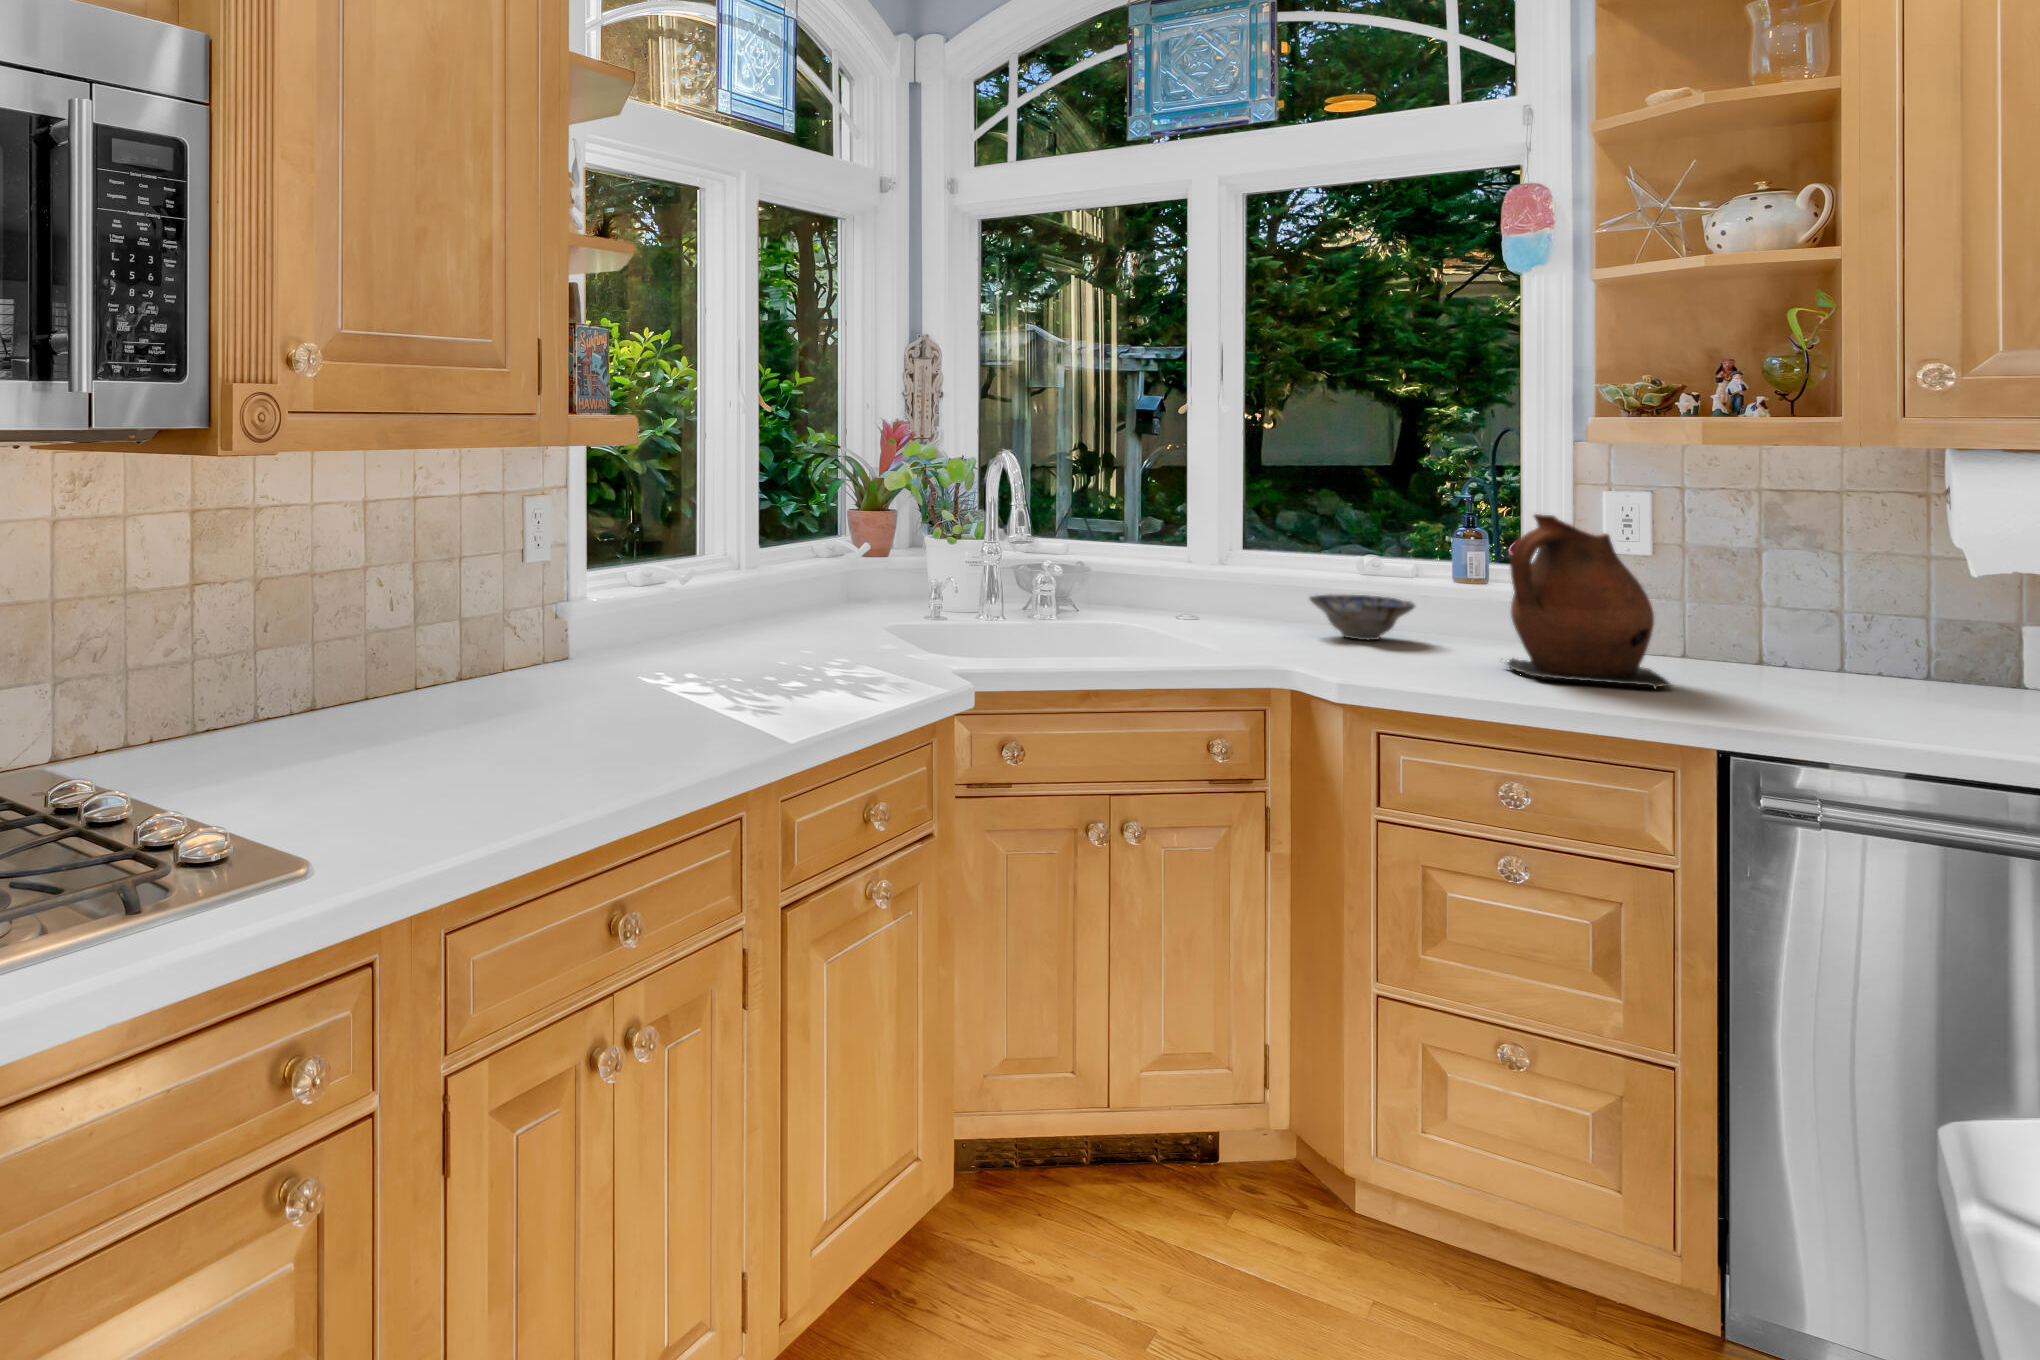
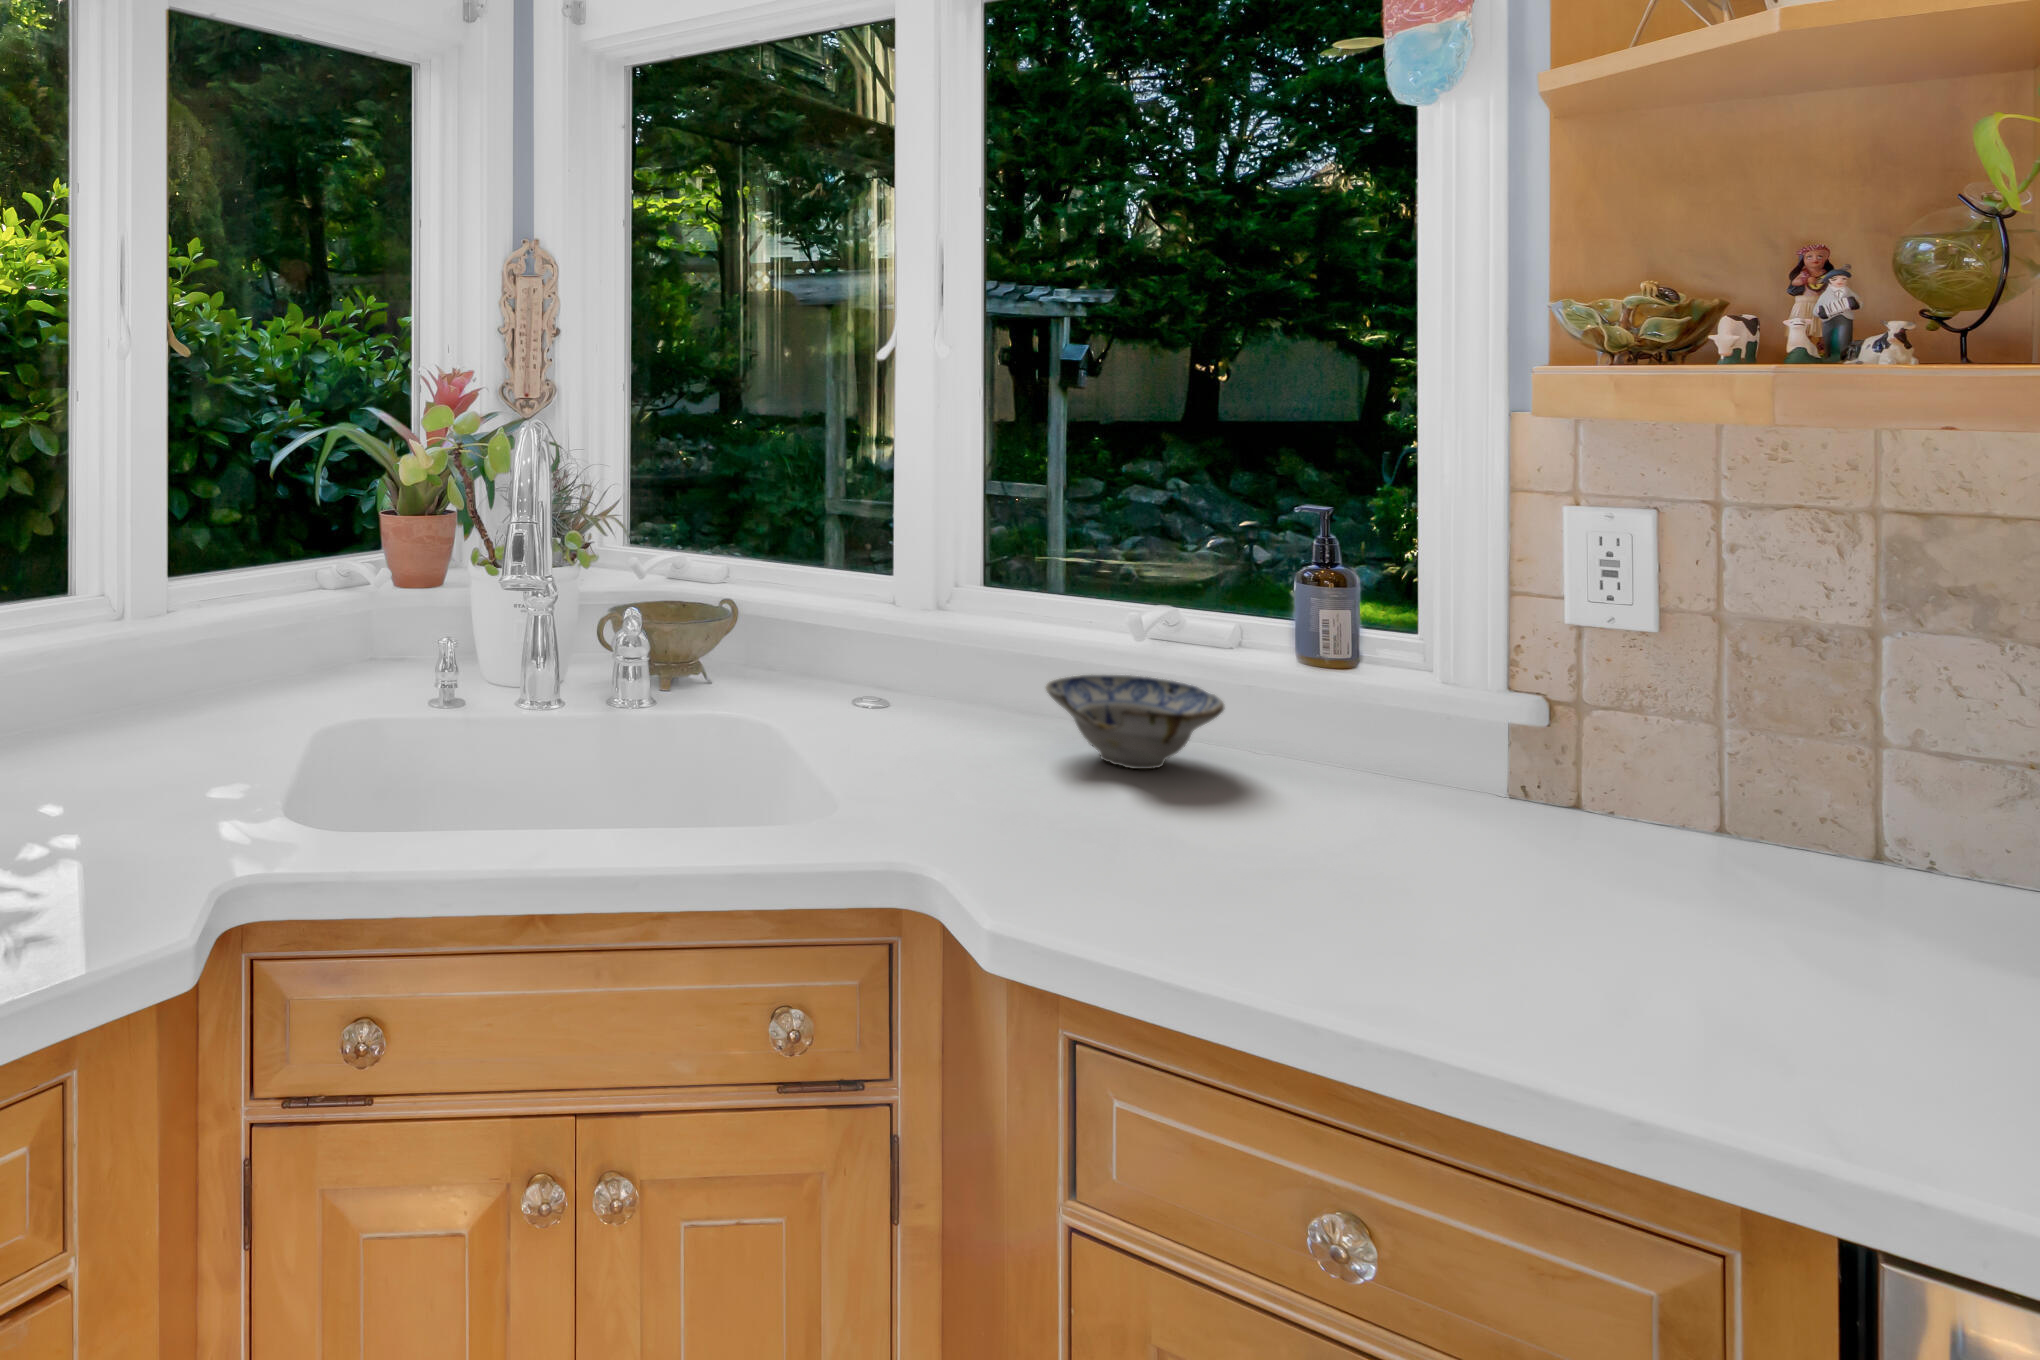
ceramic pitcher: present [1507,514,1671,688] -> none [1346,568,1711,982]

